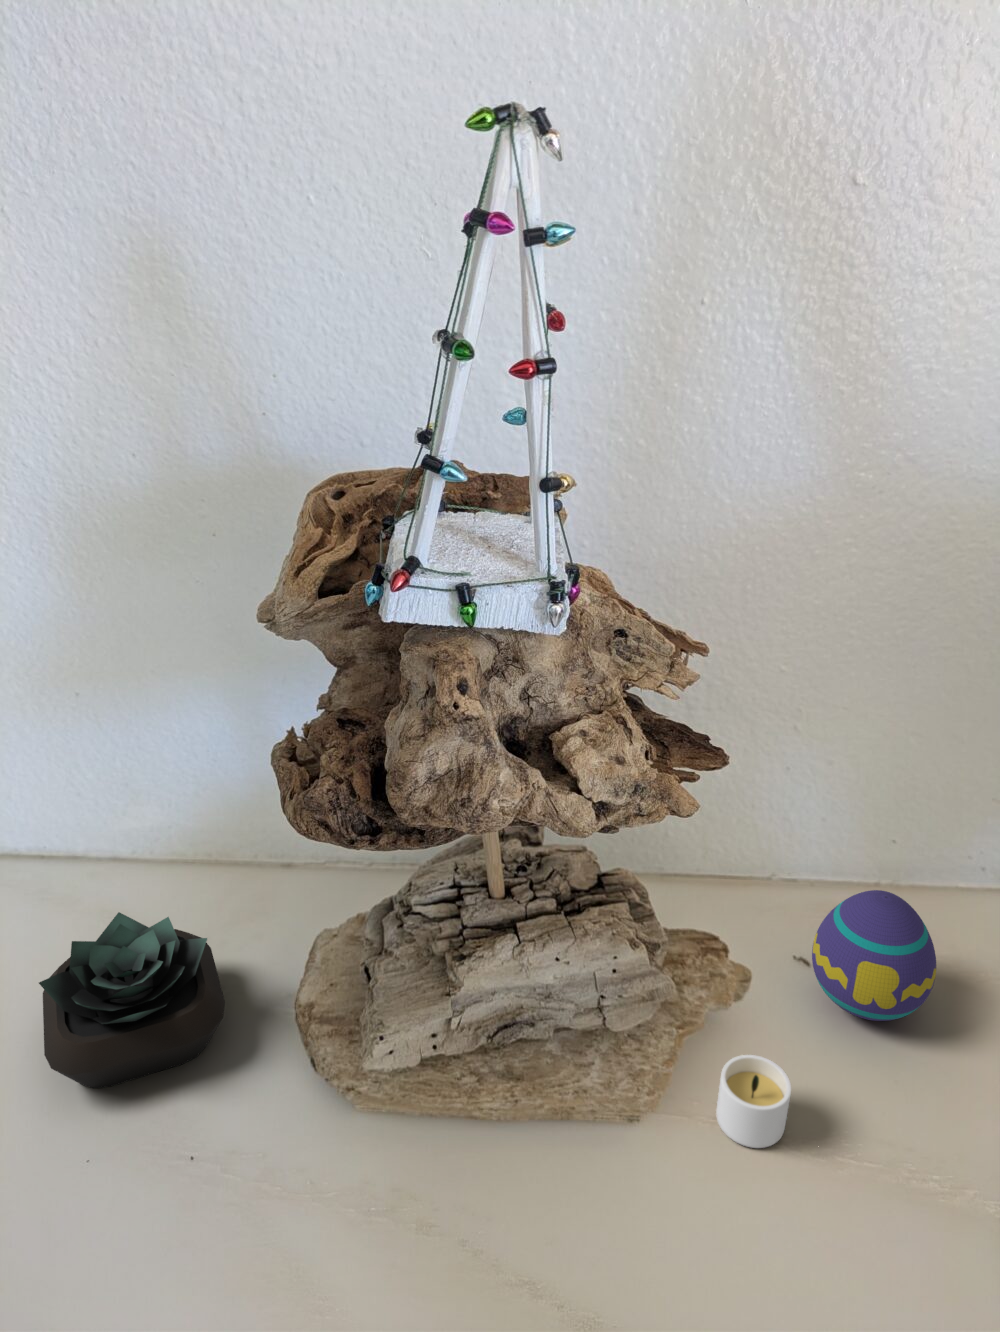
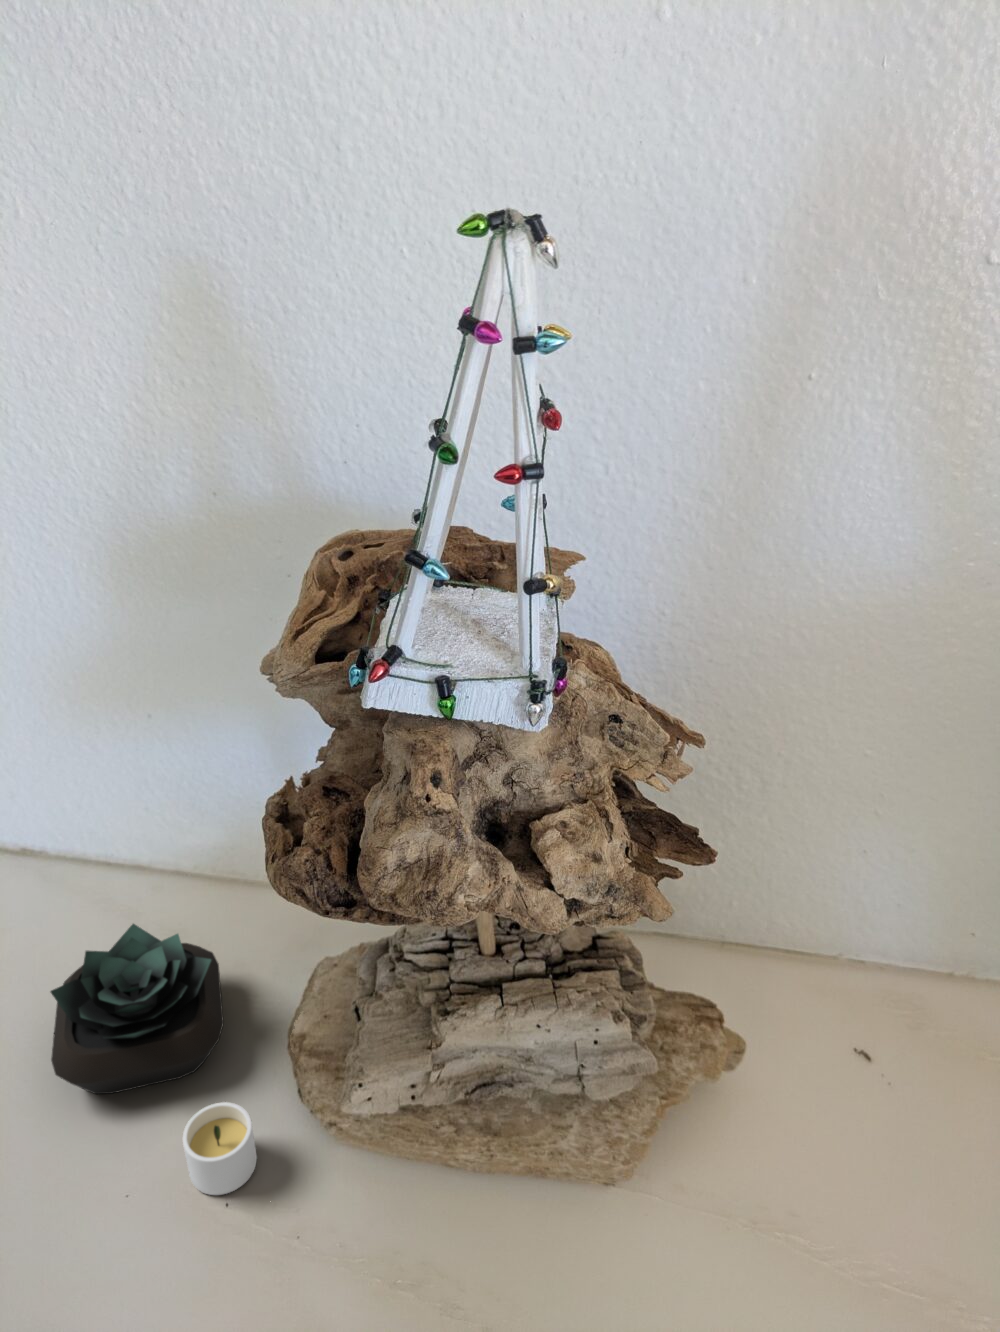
decorative egg: present [812,890,936,1021] -> none [810,977,938,1111]
candle: present [716,1055,791,1148] -> present [183,1102,257,1195]

